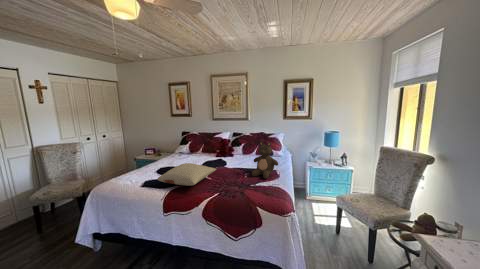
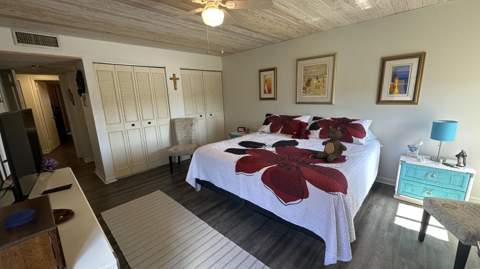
pillow: present [157,163,216,186] -> none [235,139,283,156]

